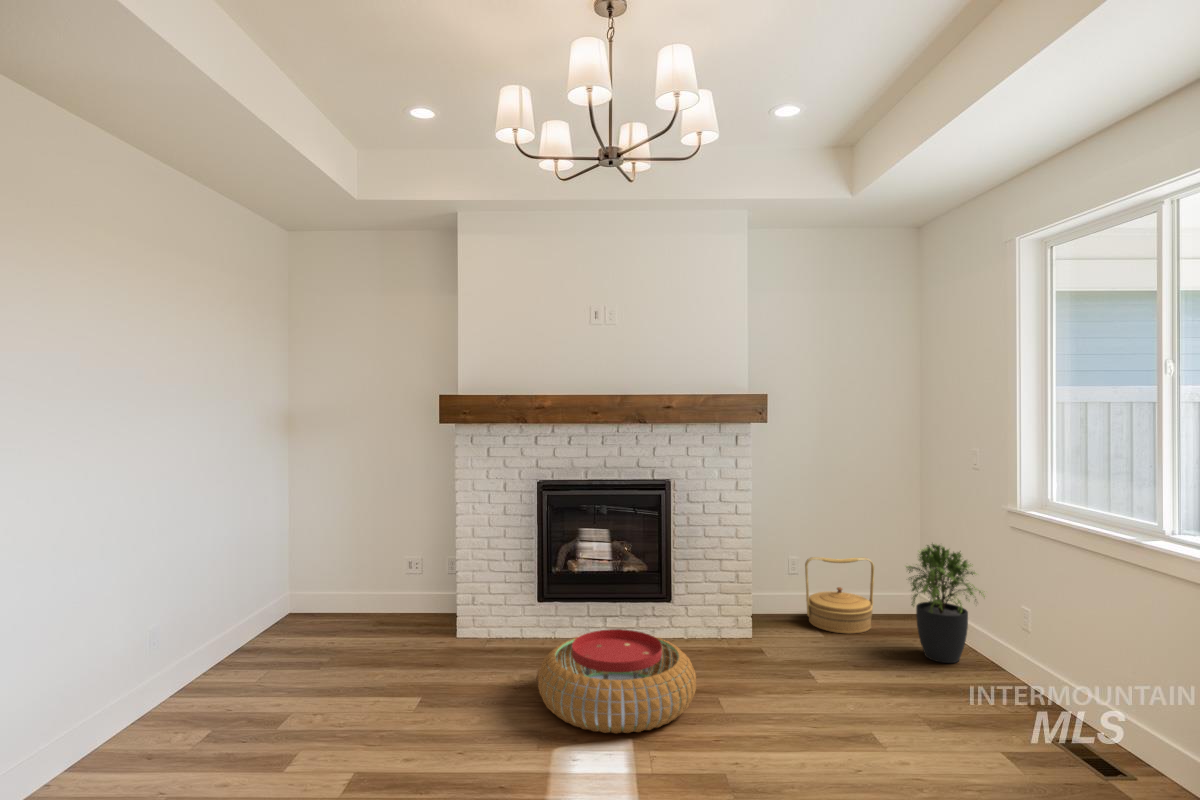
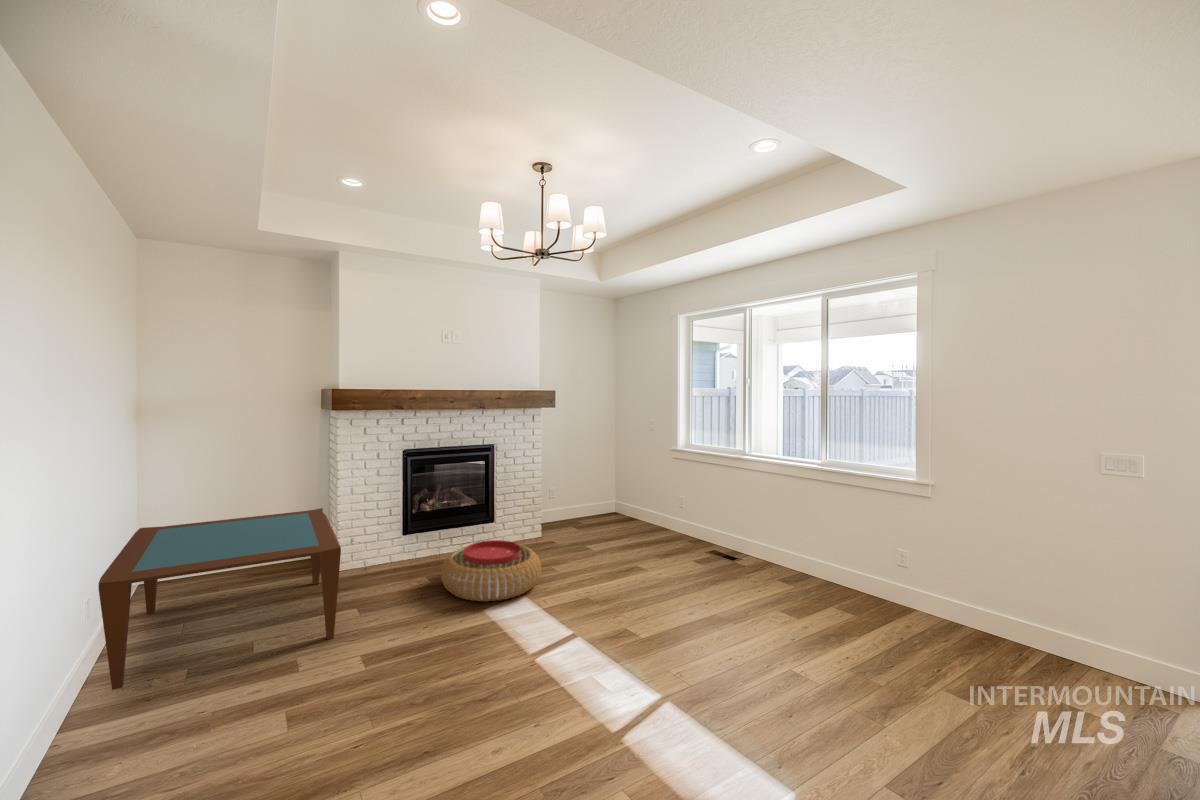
potted plant: present [906,544,985,663] -> none [620,470,661,534]
coffee table: none [125,551,430,733] -> present [98,508,341,690]
woven basket: present [805,557,874,634] -> none [563,483,599,528]

